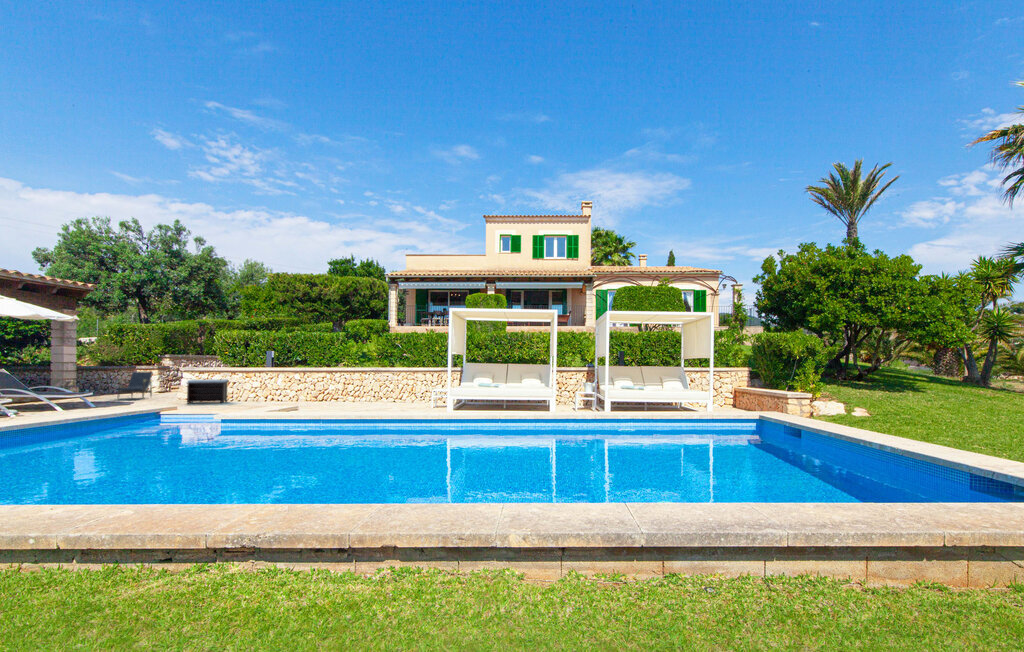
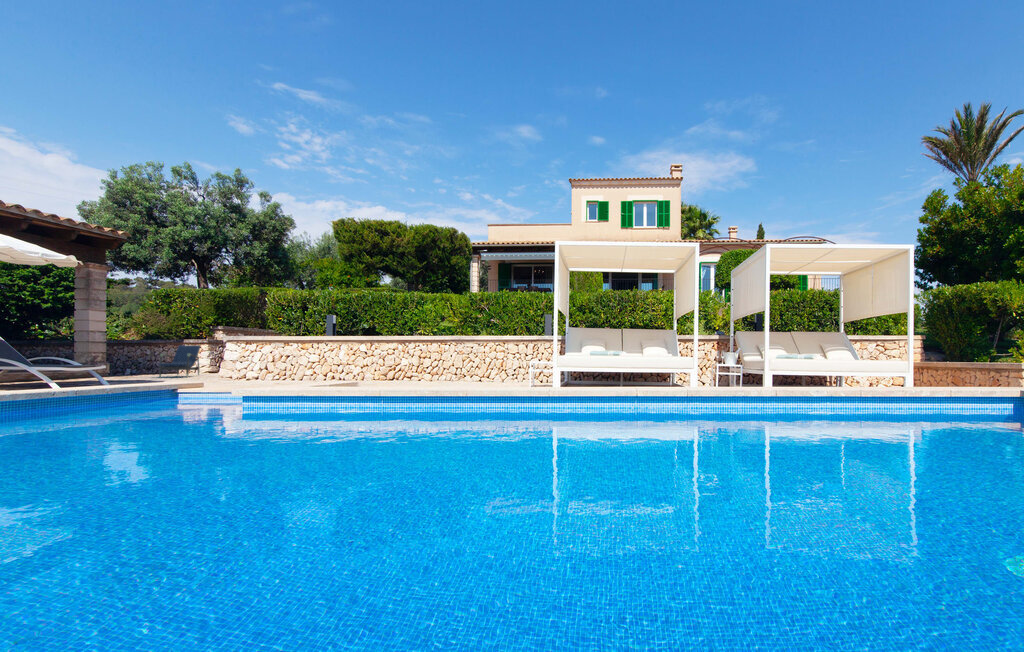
bench: present [187,379,229,403] -> none [230,352,281,381]

